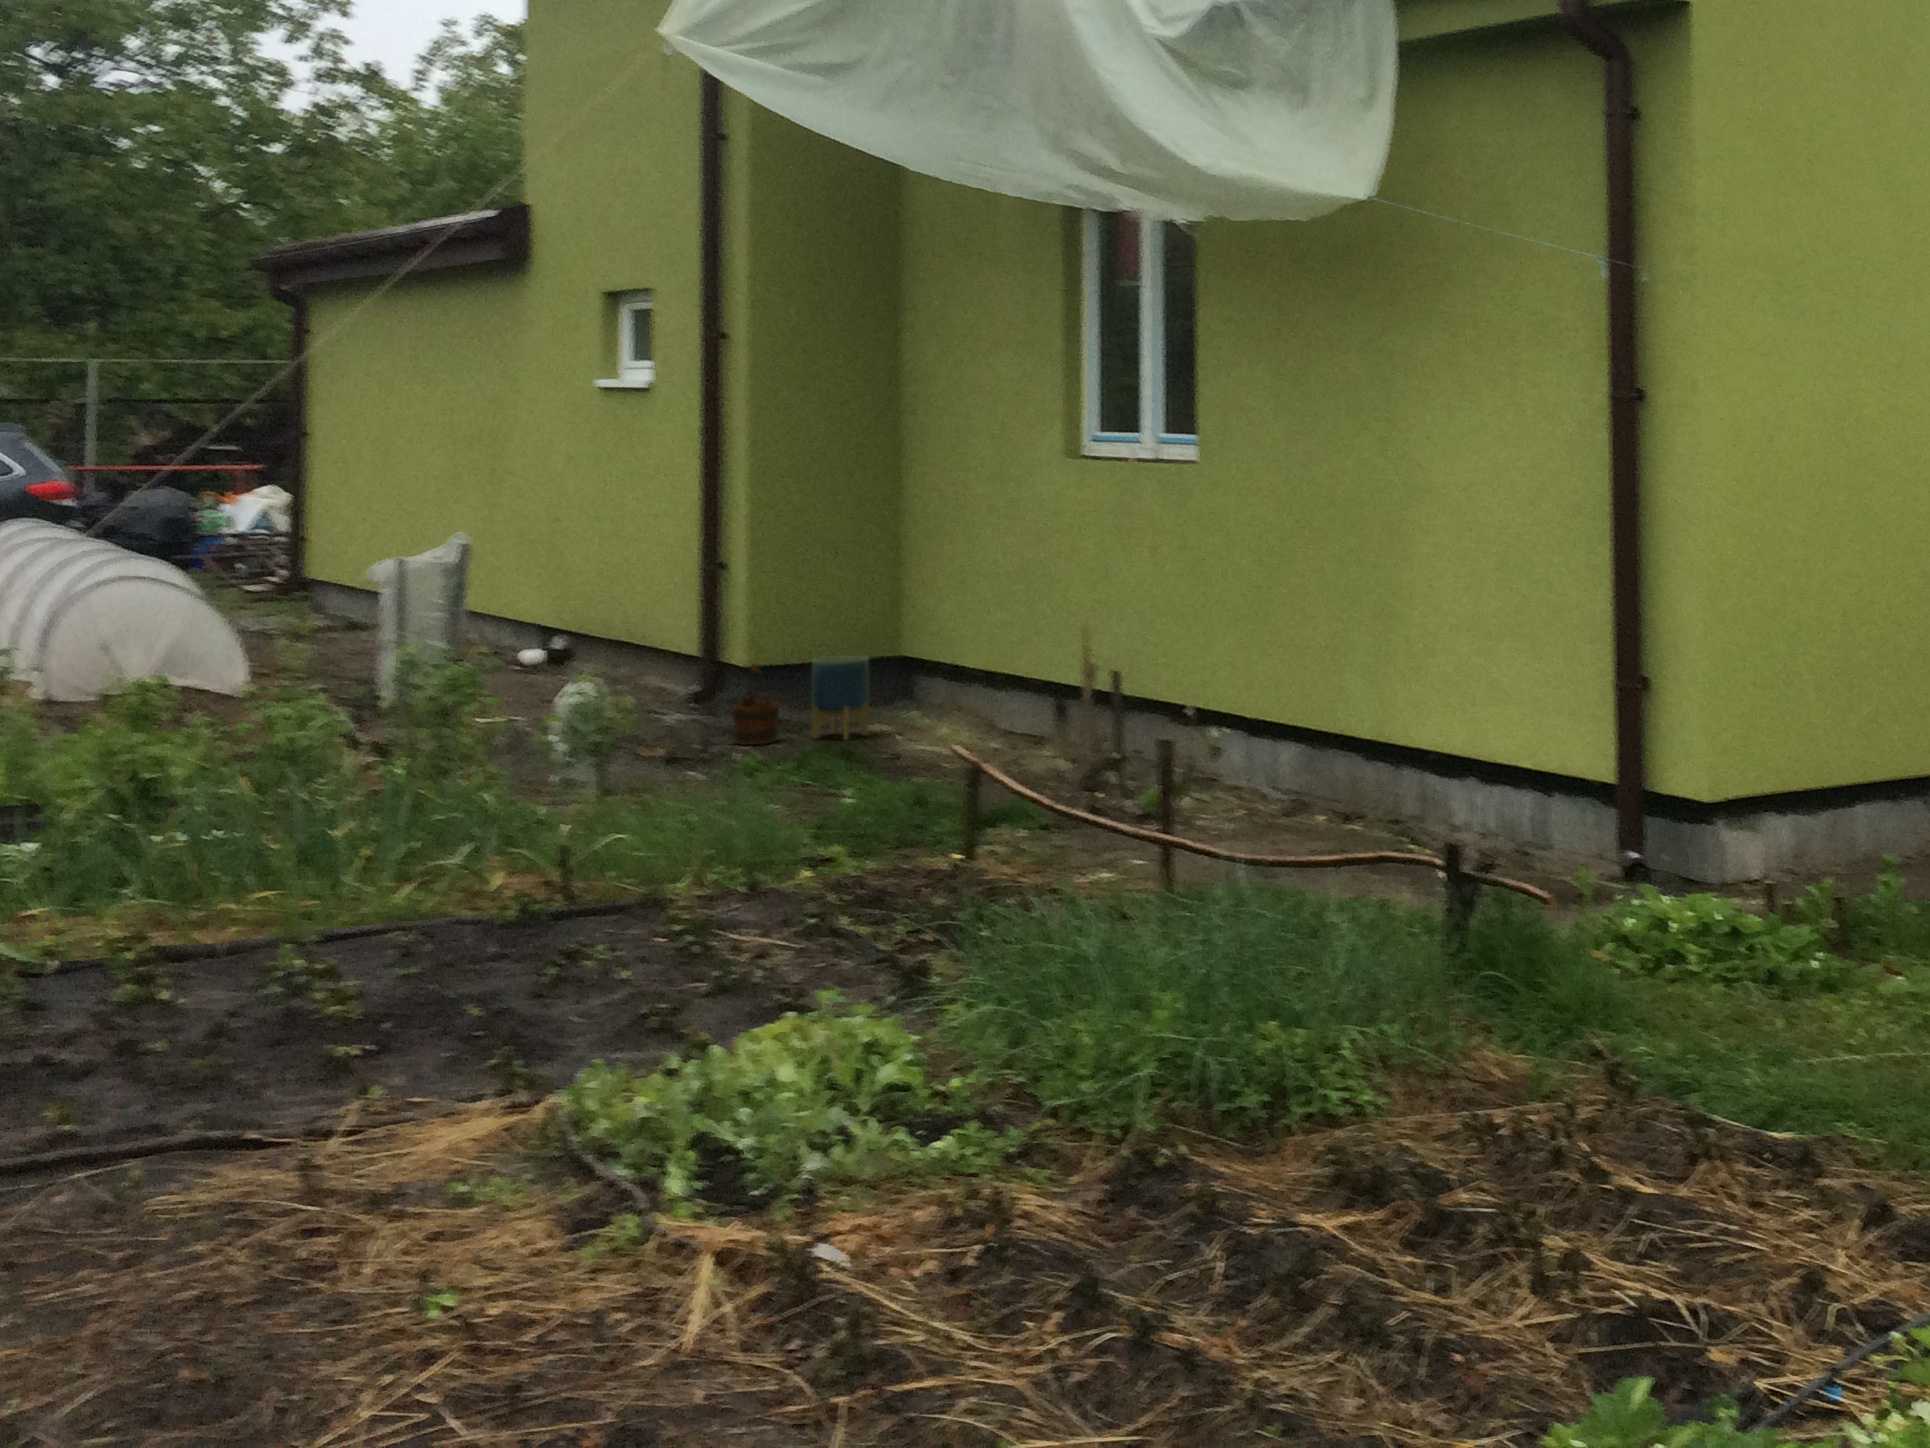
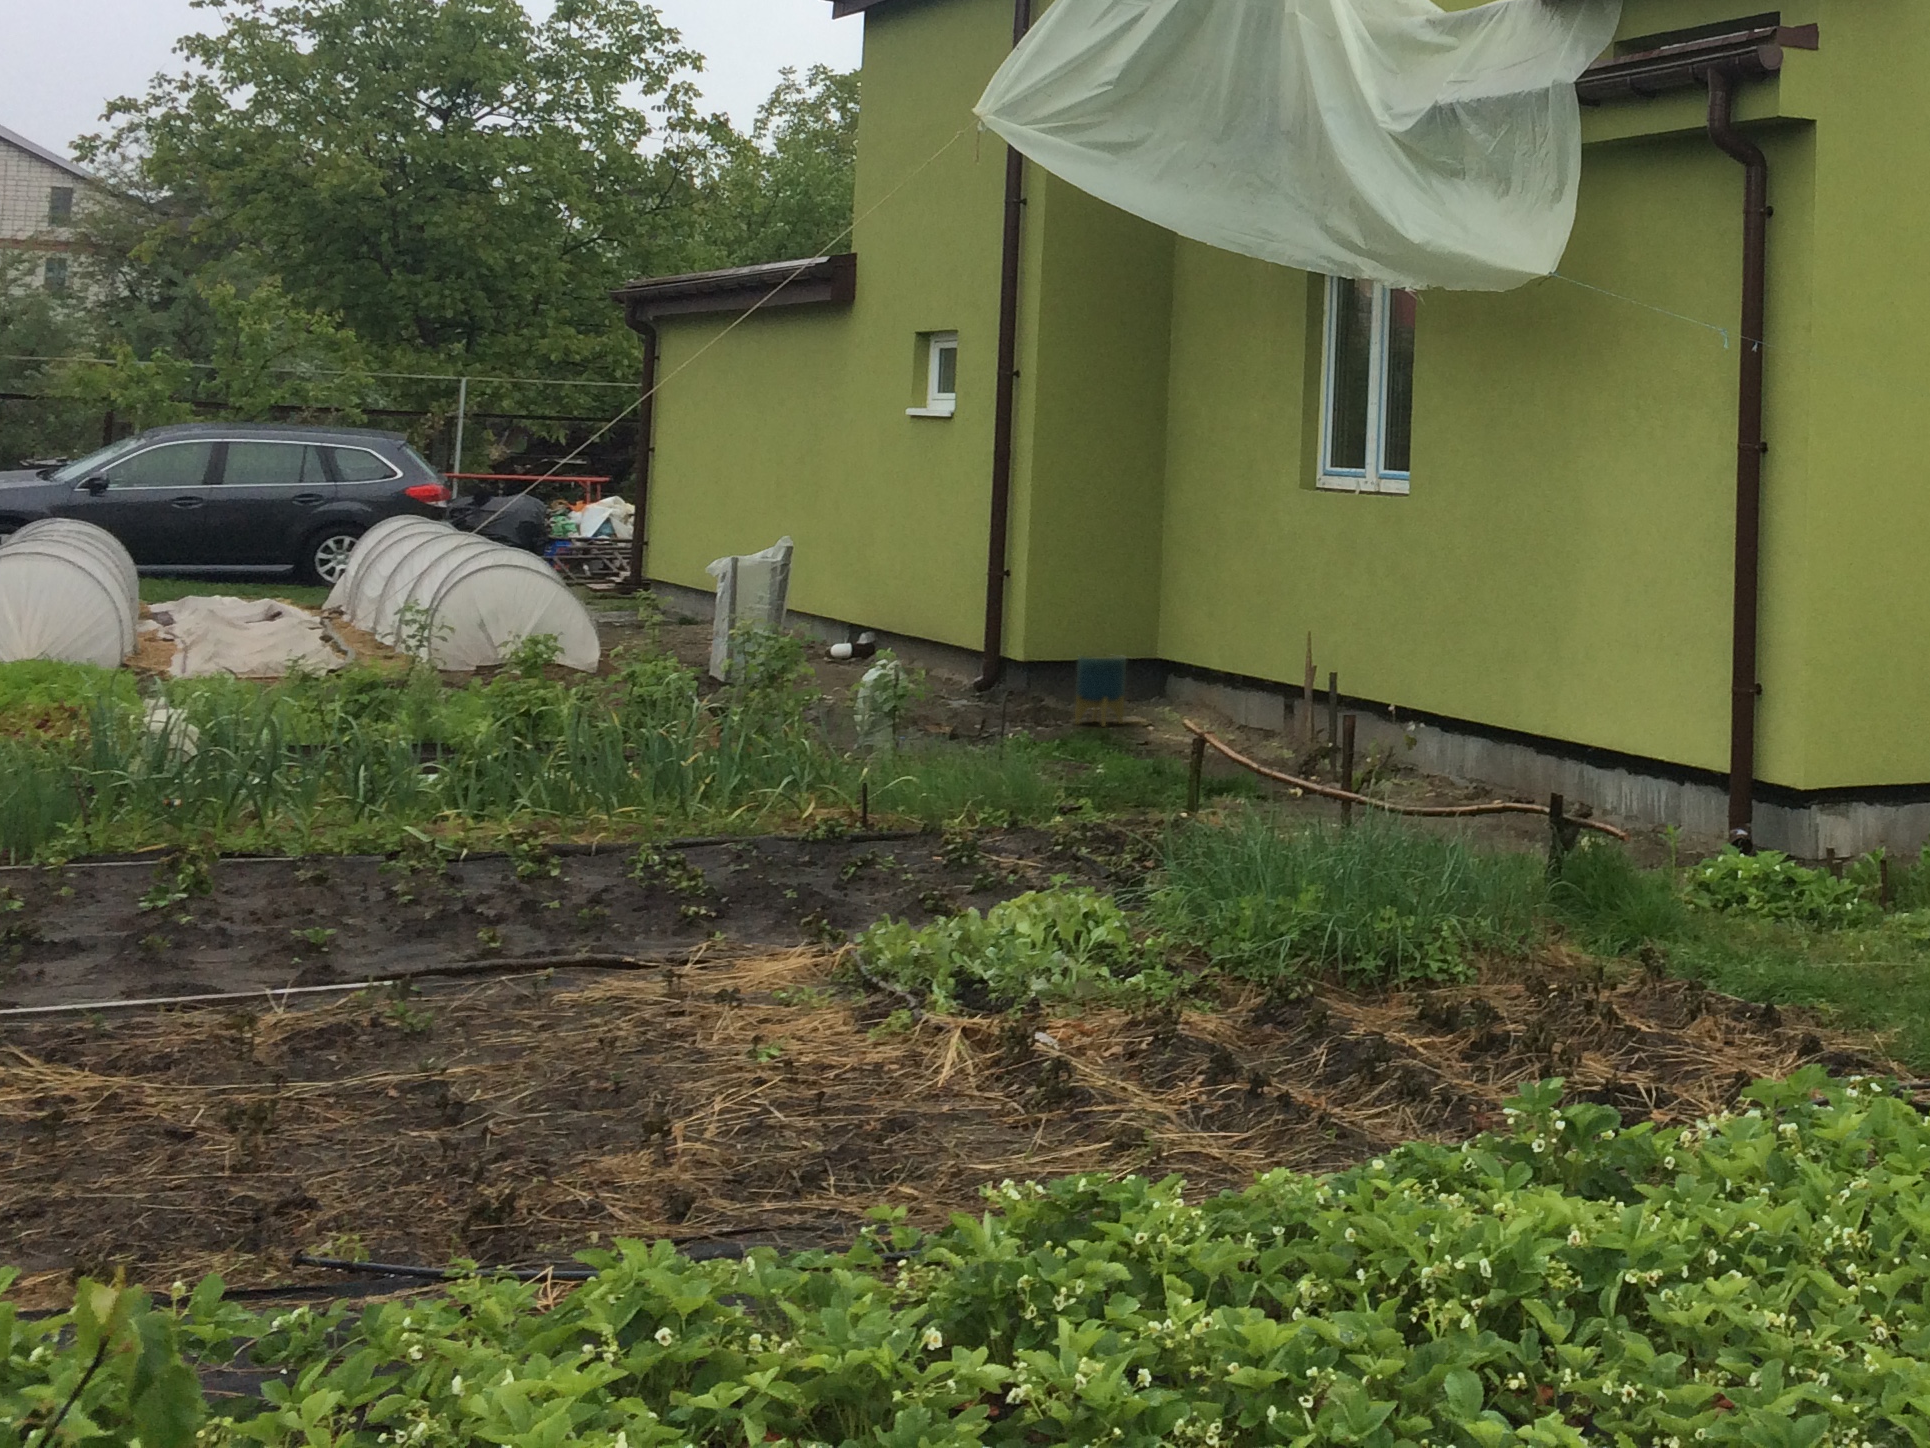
wooden bucket: present [732,667,779,745] -> none [1008,659,1048,726]

